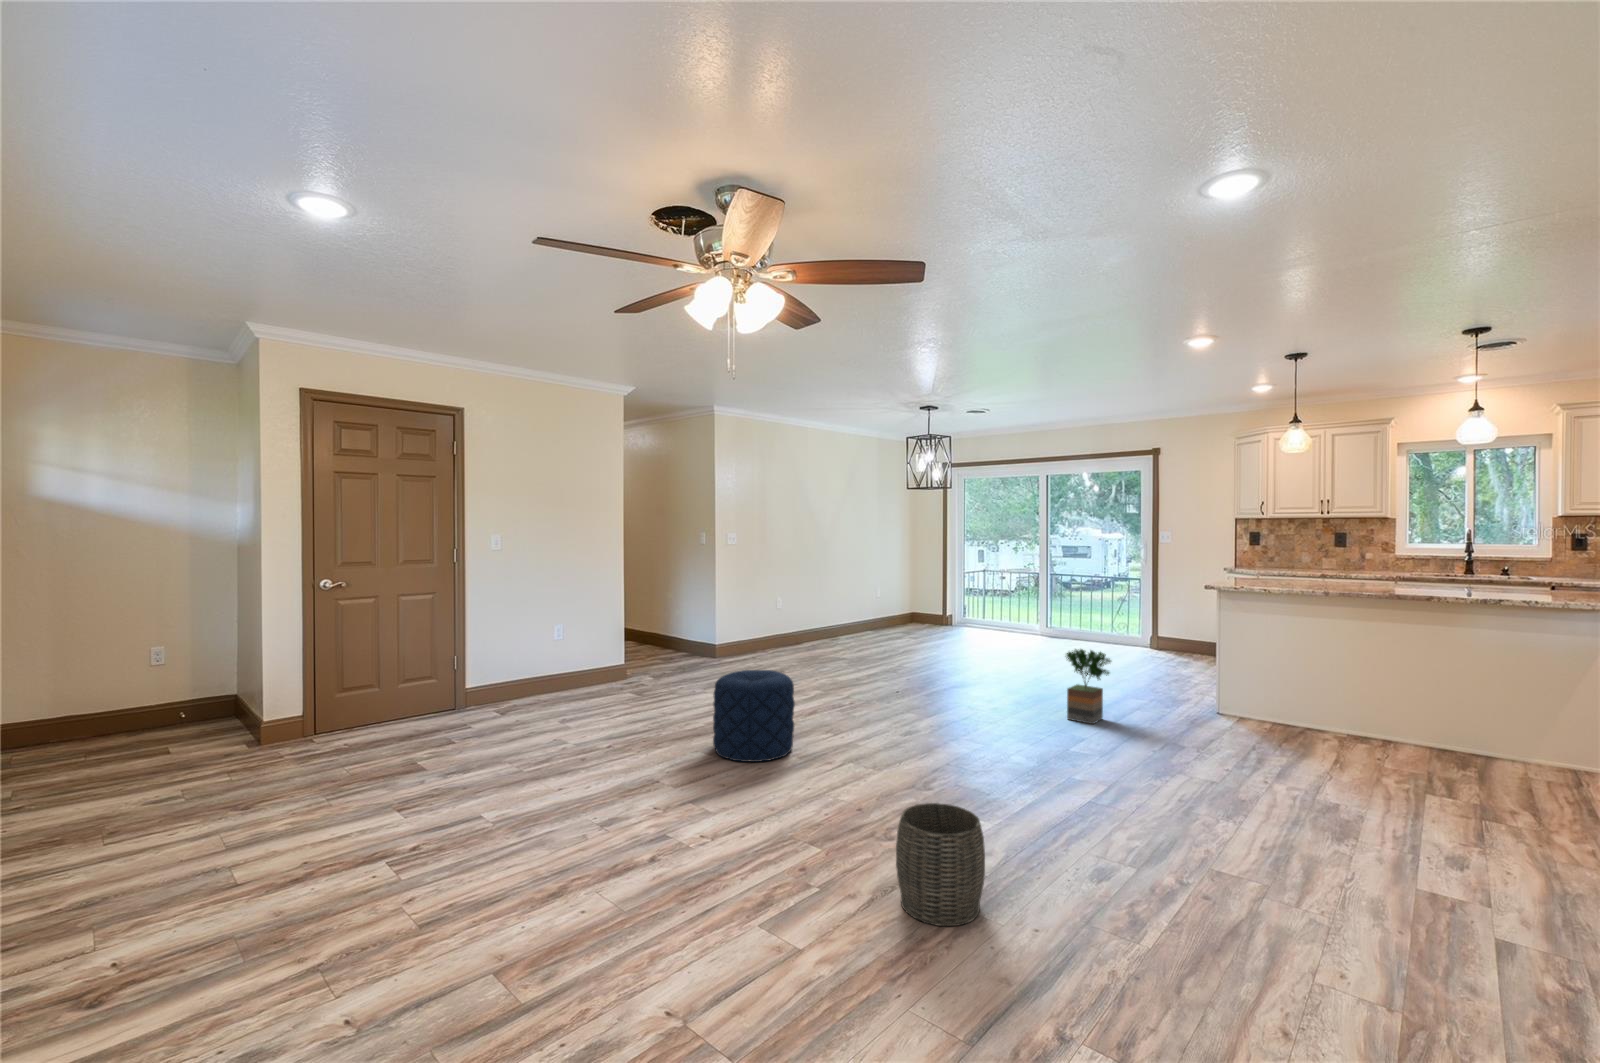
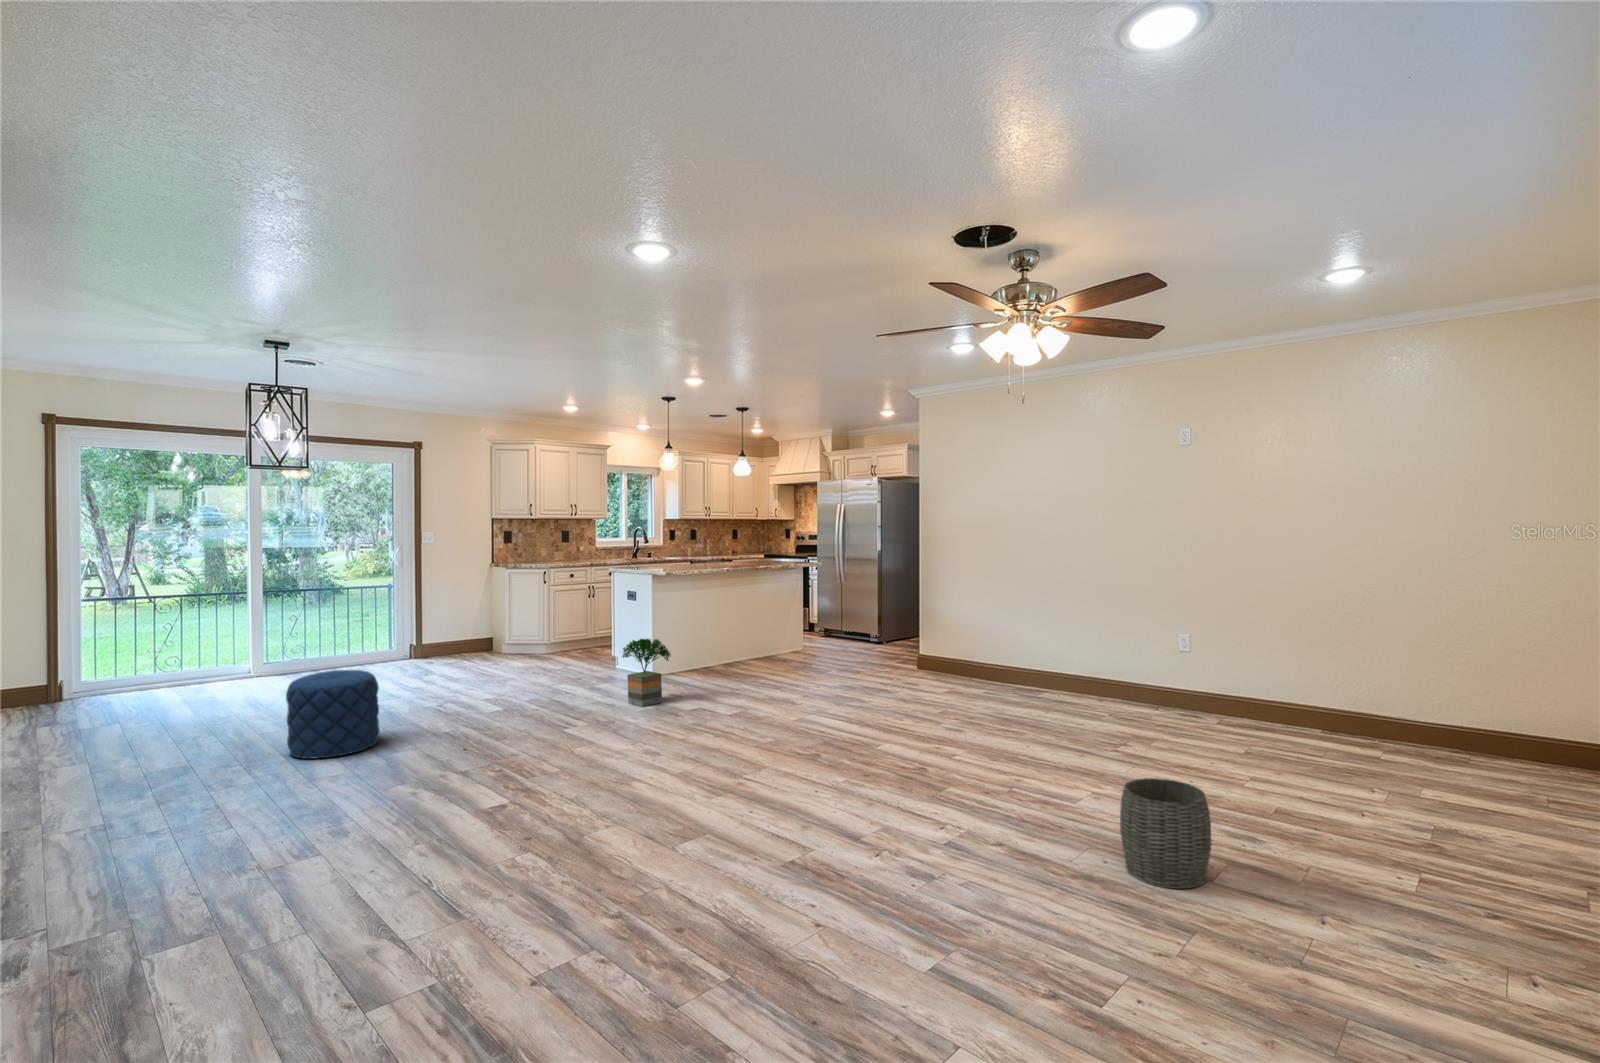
pouf: present [713,670,795,762] -> present [286,670,380,759]
woven basket: present [896,803,985,926] -> present [1120,778,1211,889]

